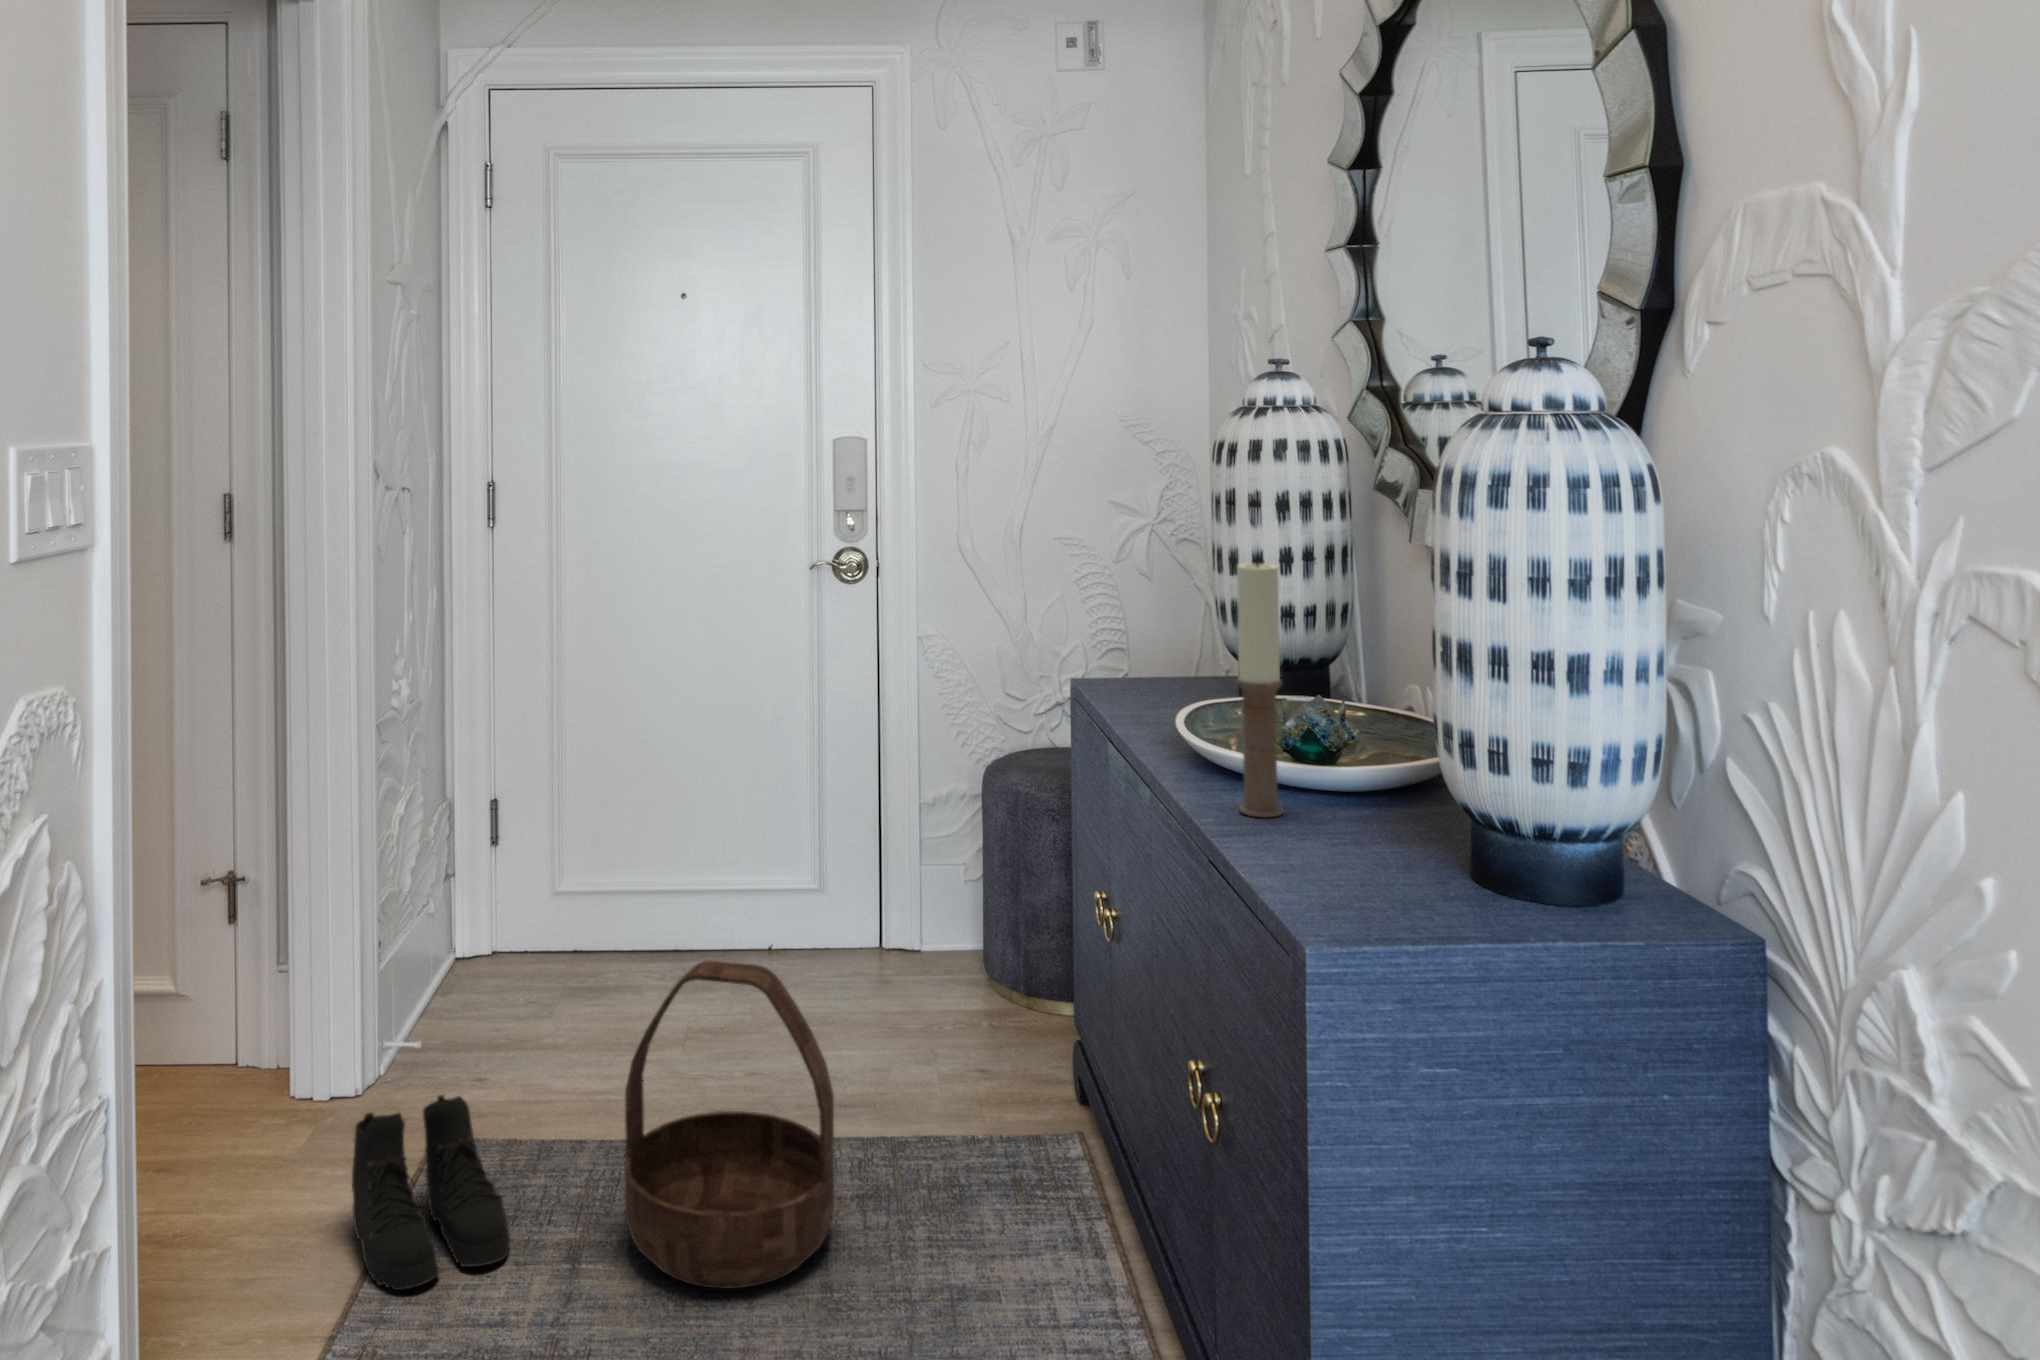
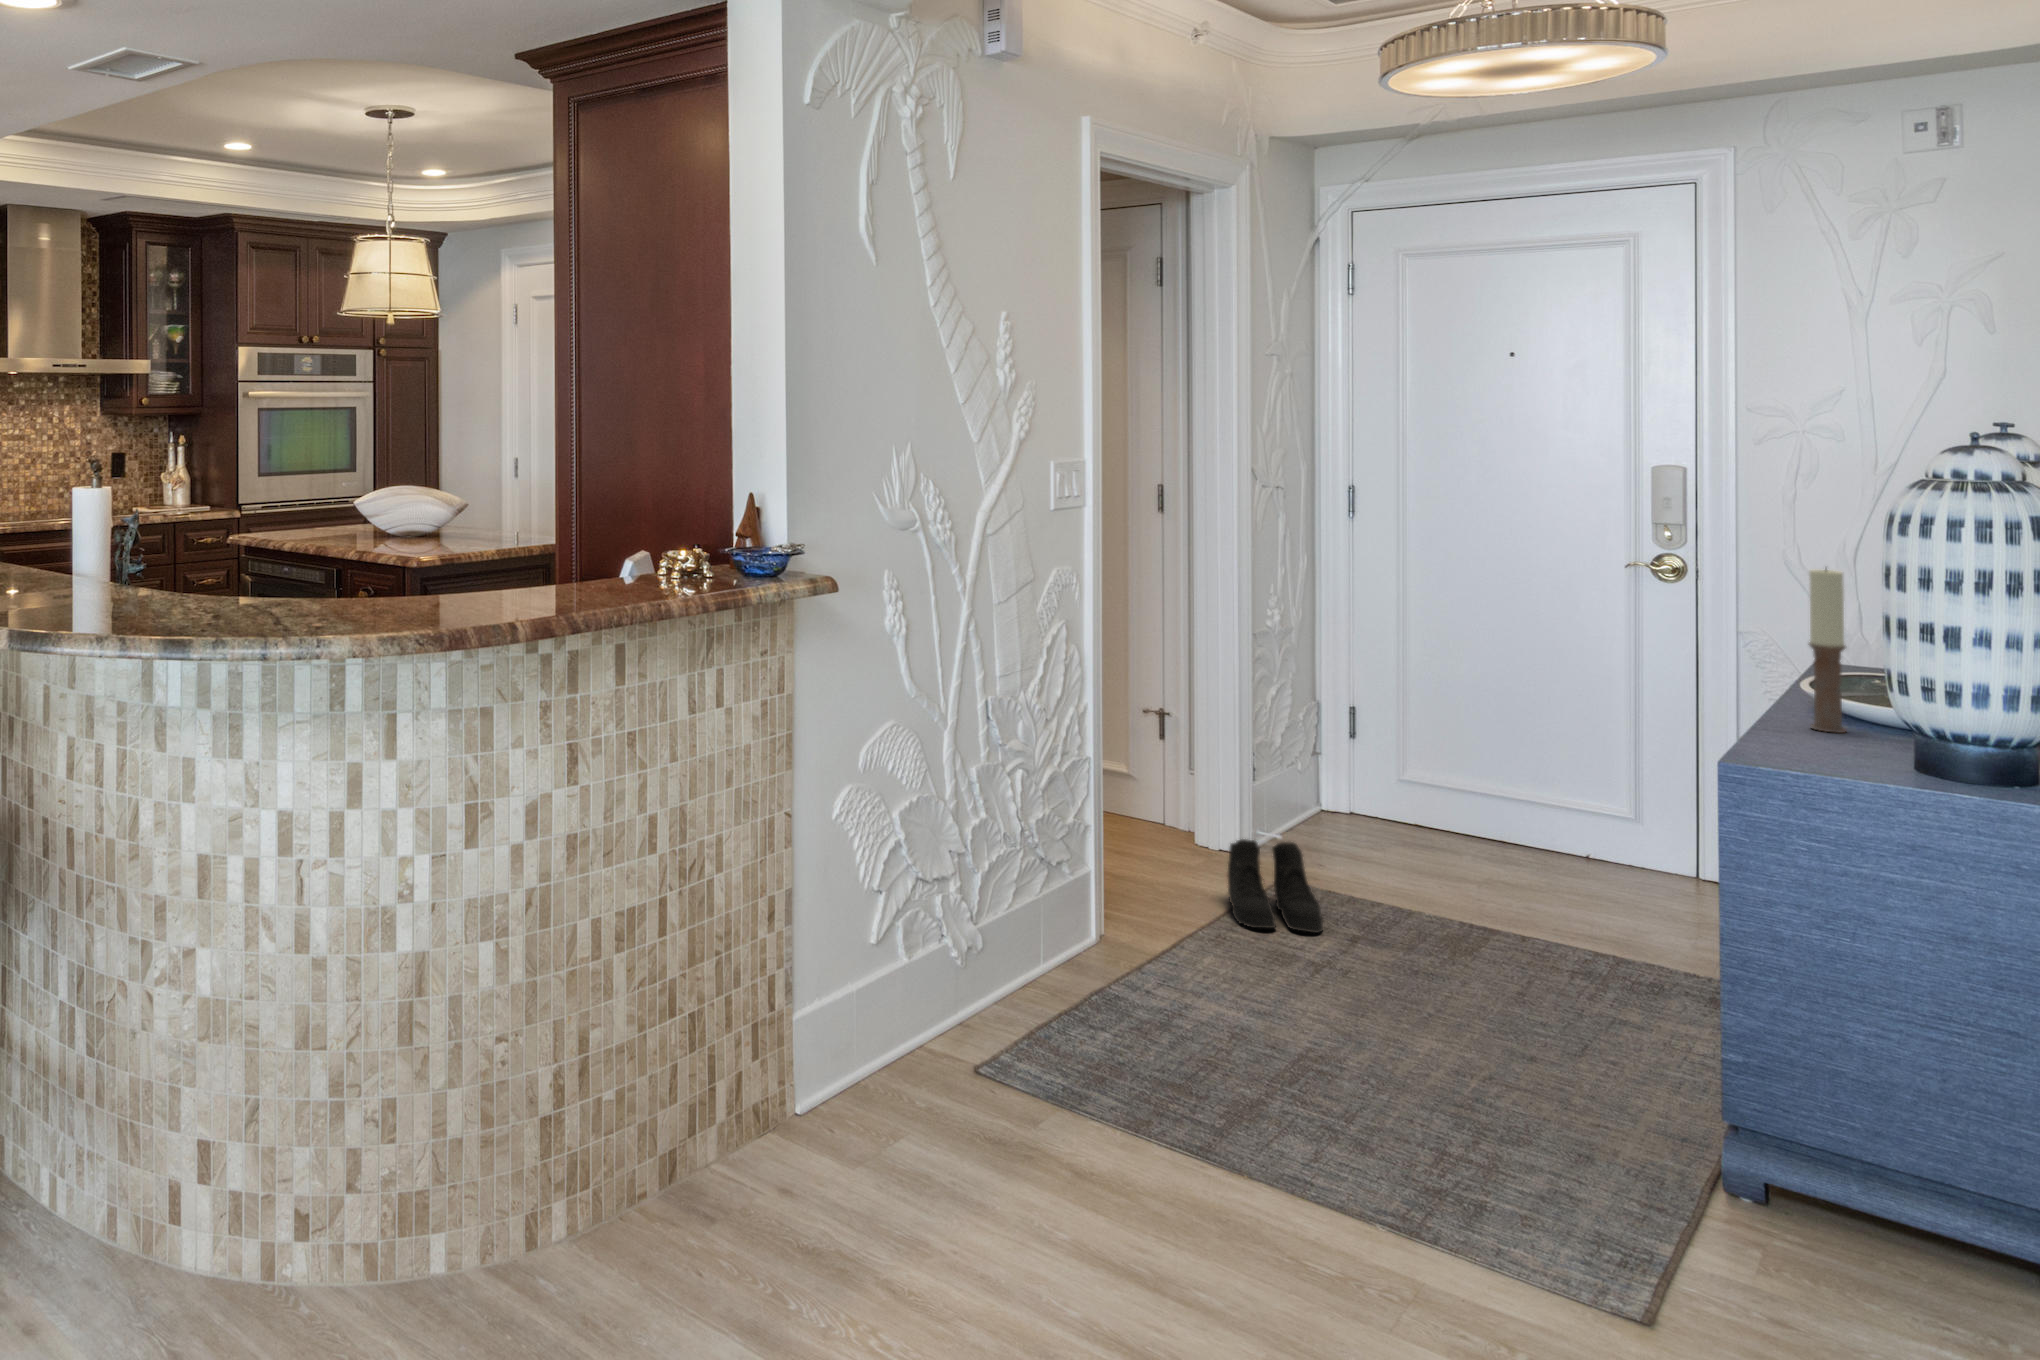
basket: present [624,961,834,1289] -> none [1398,791,1552,987]

